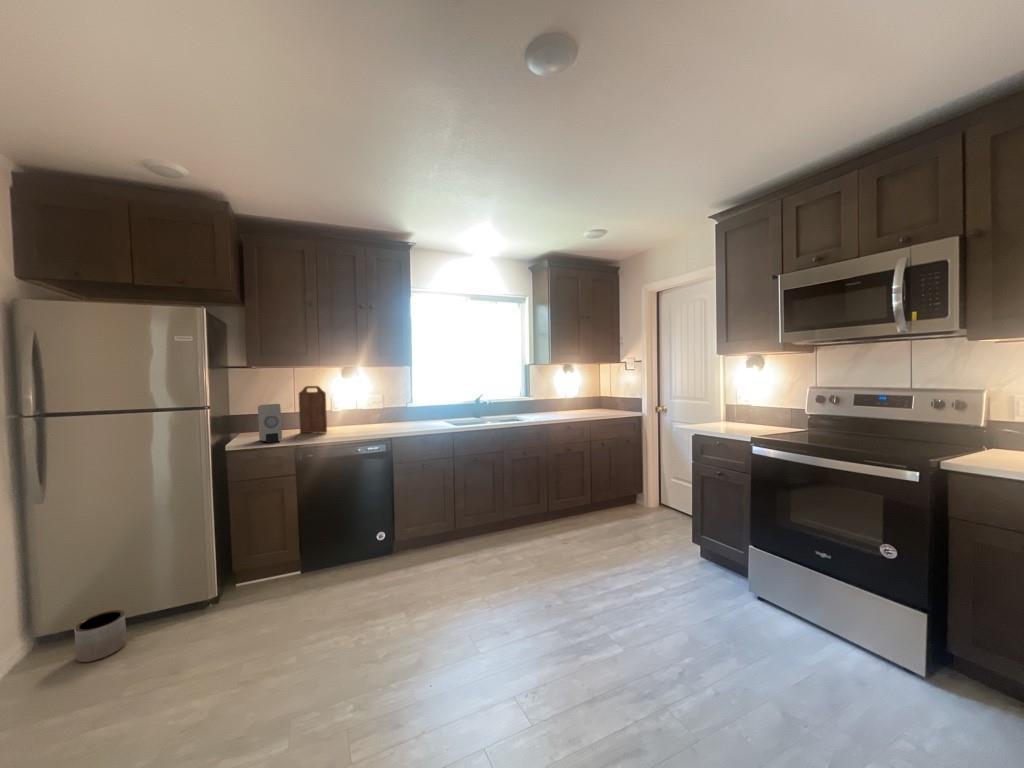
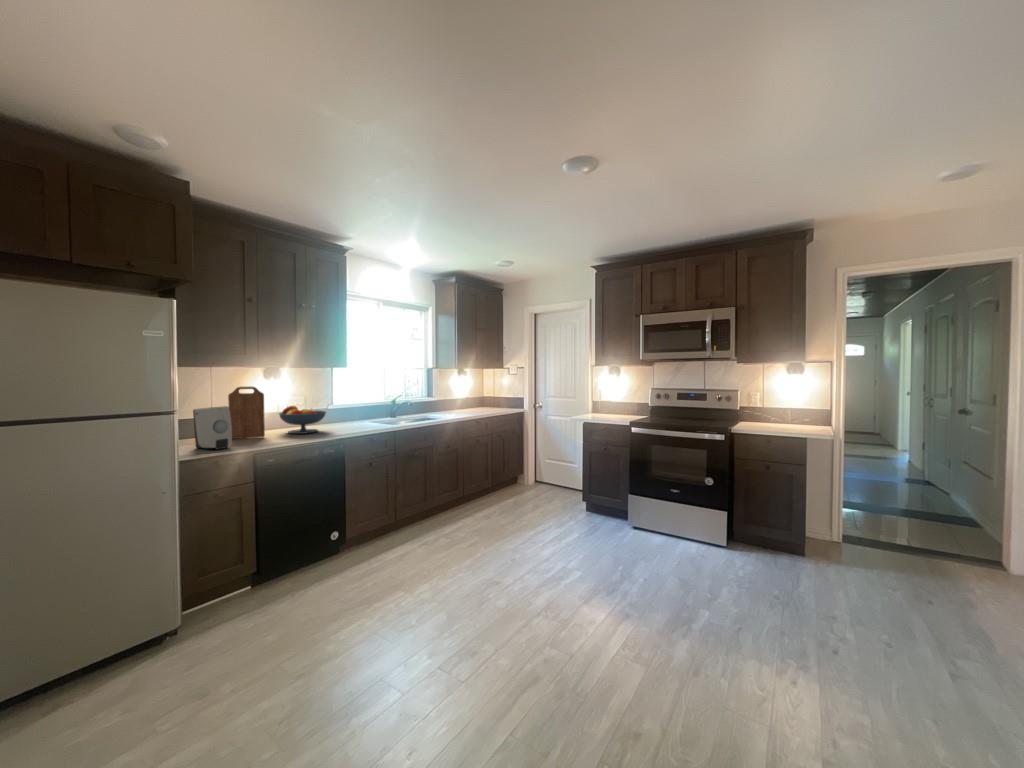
fruit bowl: none [344,404,387,431] -> present [279,406,326,434]
planter: present [75,610,127,662] -> none [25,663,92,735]

